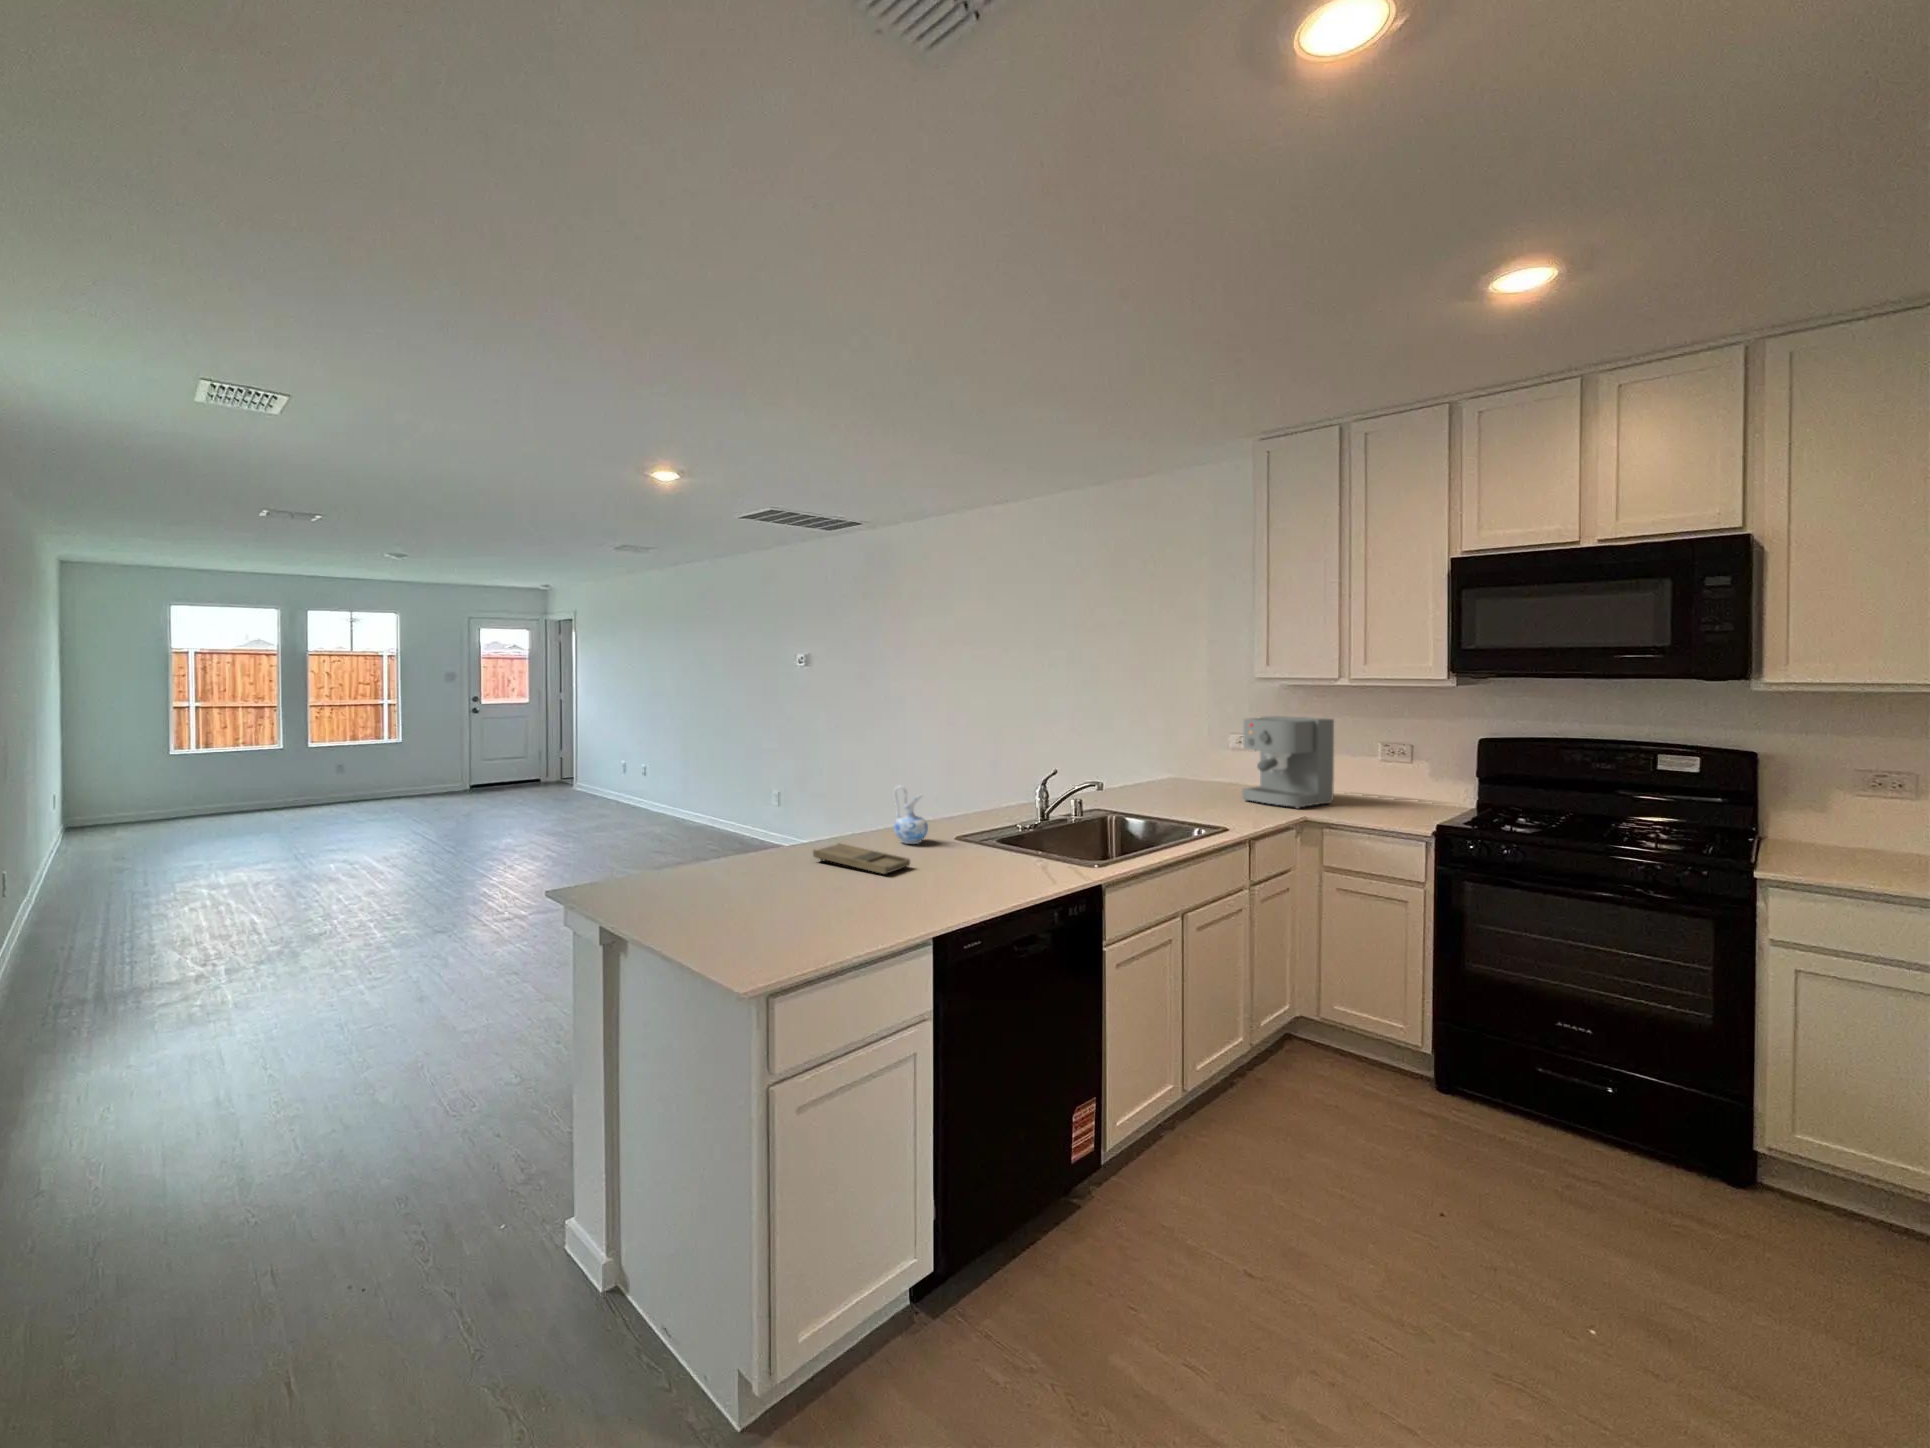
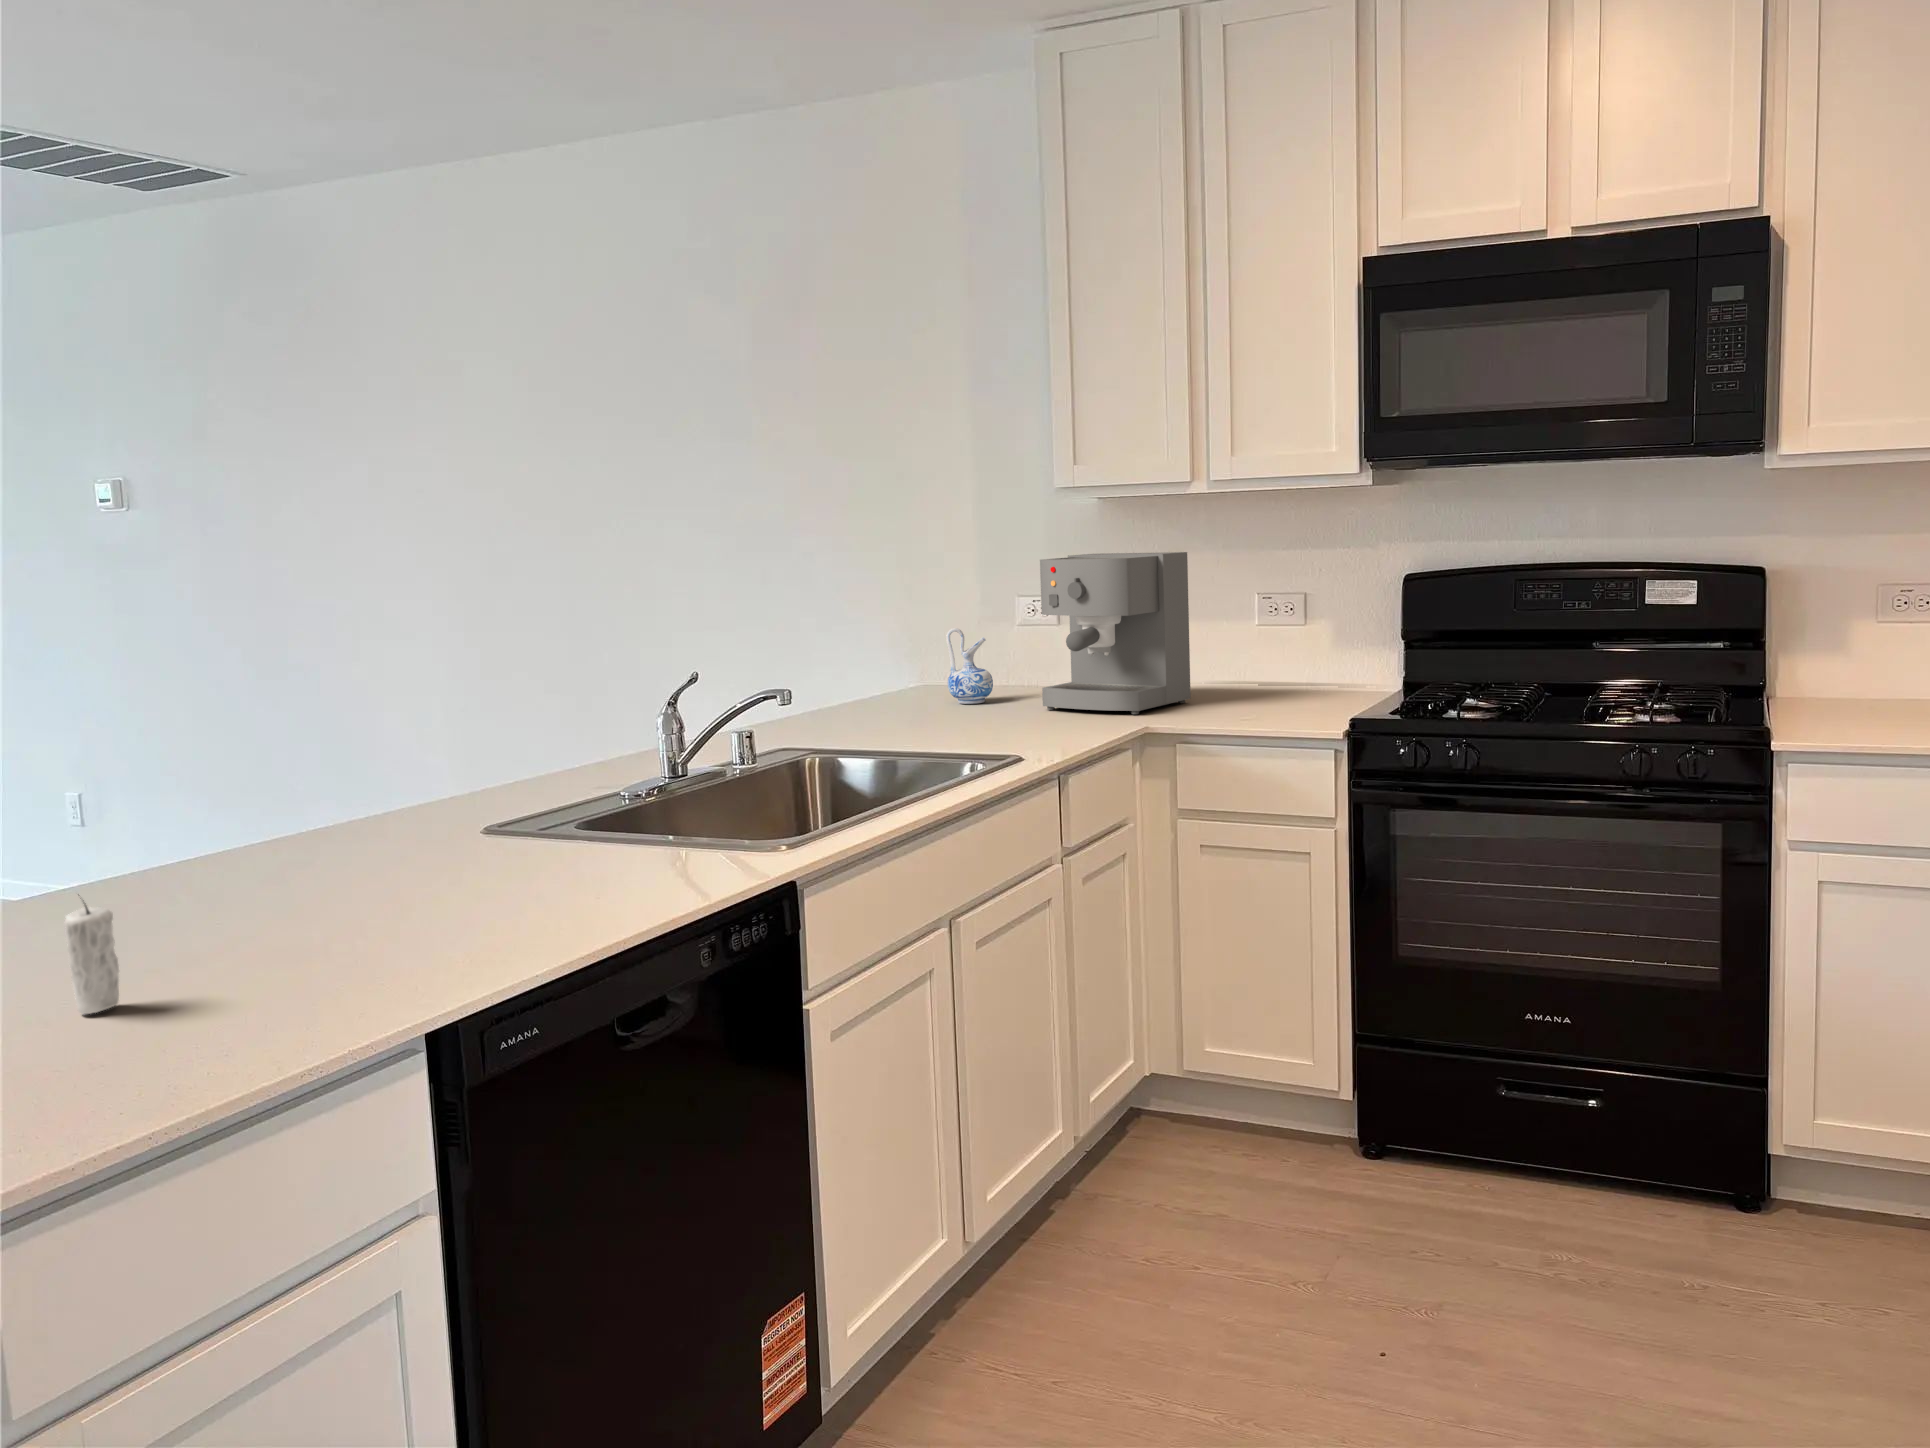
ceramic pitcher: present [894,786,928,844] -> present [946,628,993,704]
tray: present [813,843,910,874] -> none [128,861,375,914]
candle: none [798,856,815,908] -> present [65,900,119,1015]

